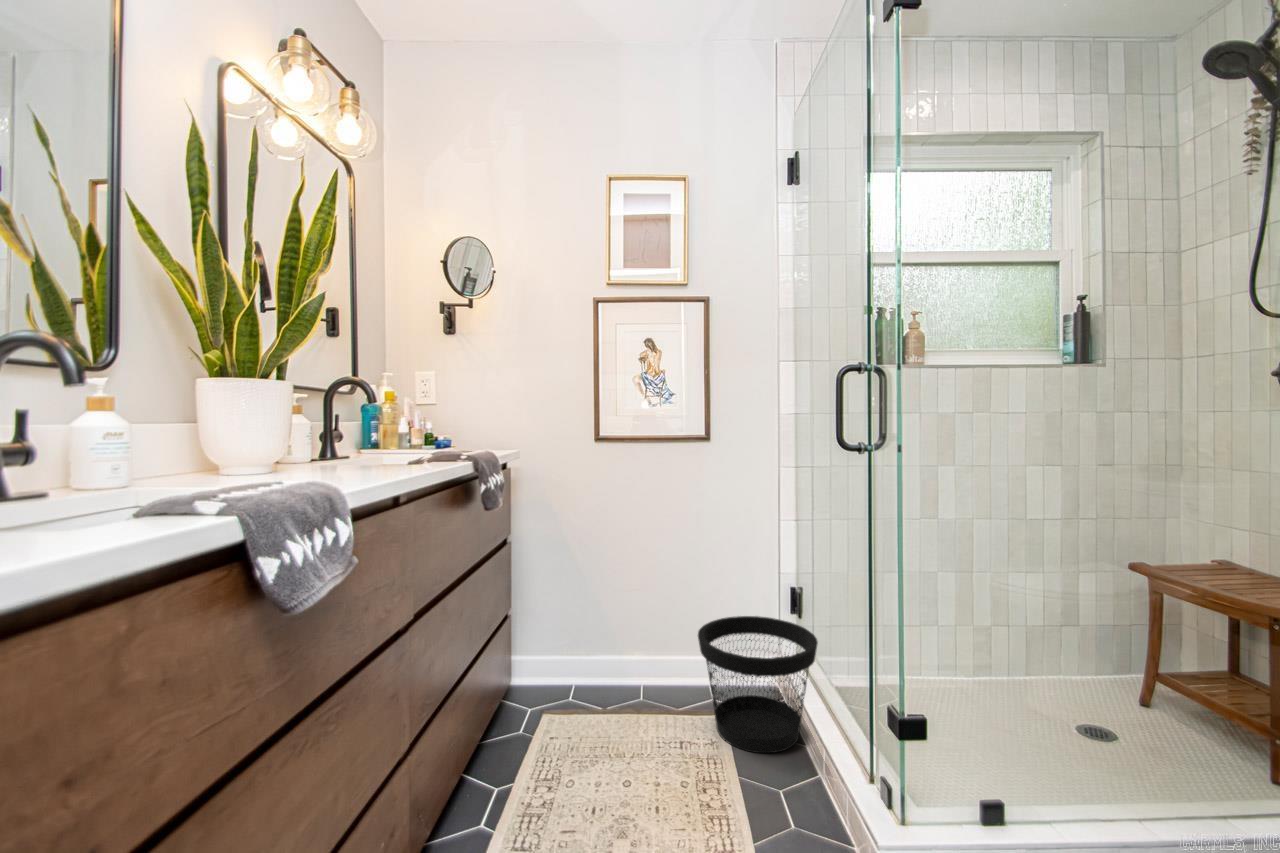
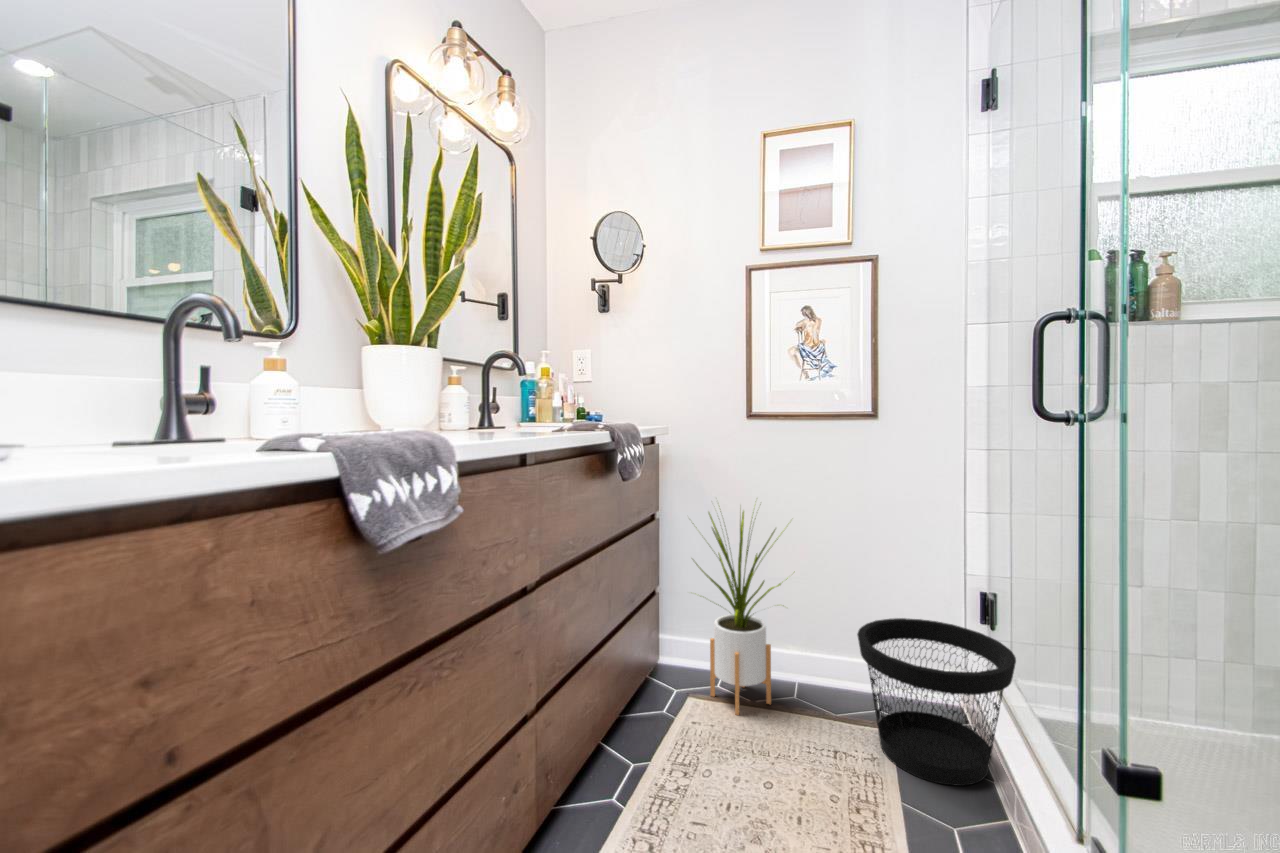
house plant: none [543,517,646,724] -> present [696,511,788,715]

